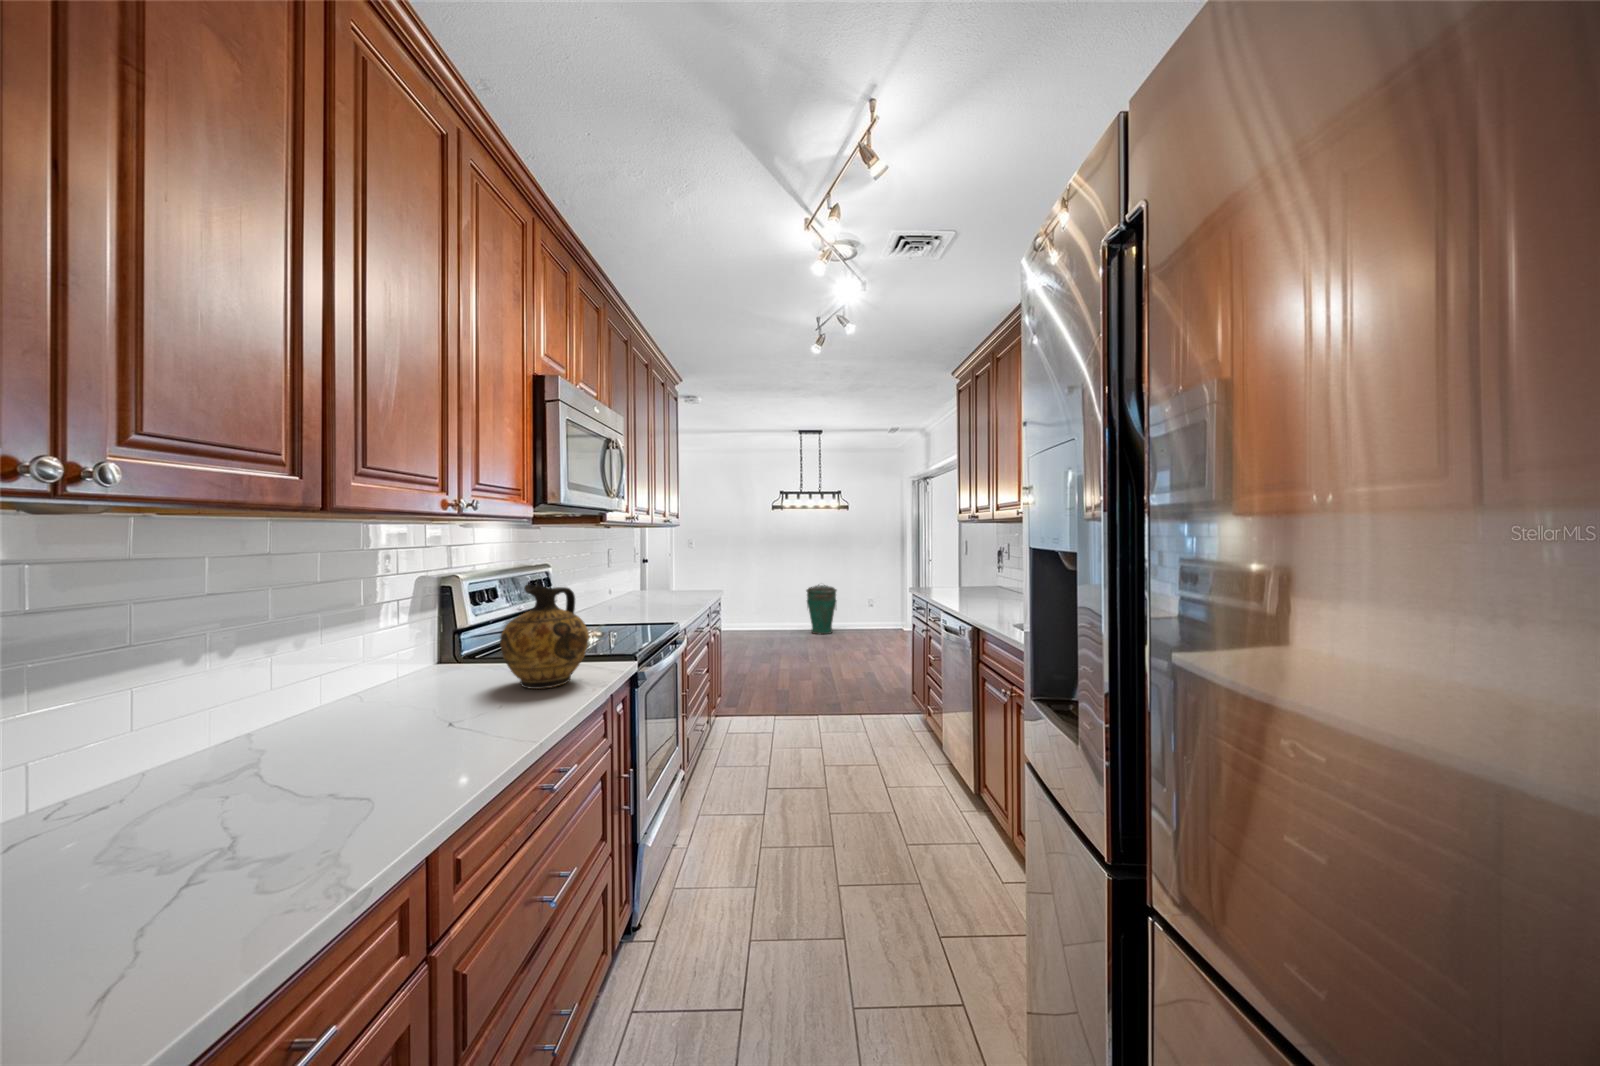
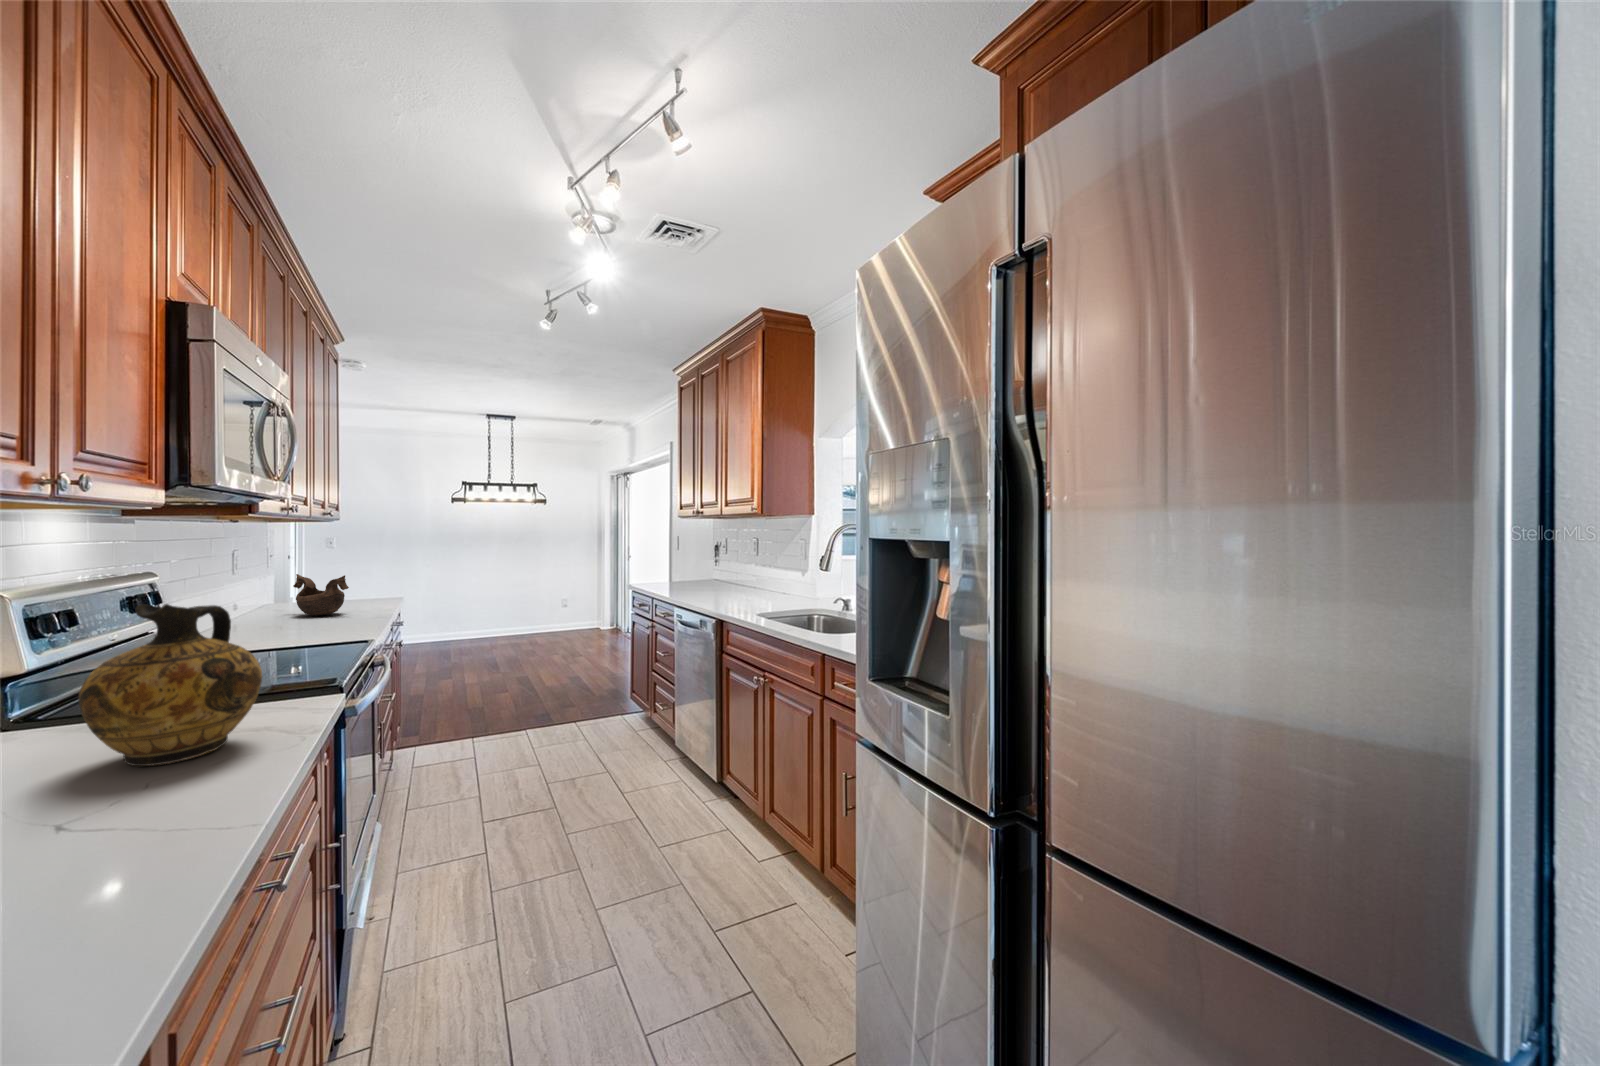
decorative bowl: none [650,569,681,601] -> present [293,574,349,615]
trash can: present [806,585,837,634] -> none [493,584,531,640]

